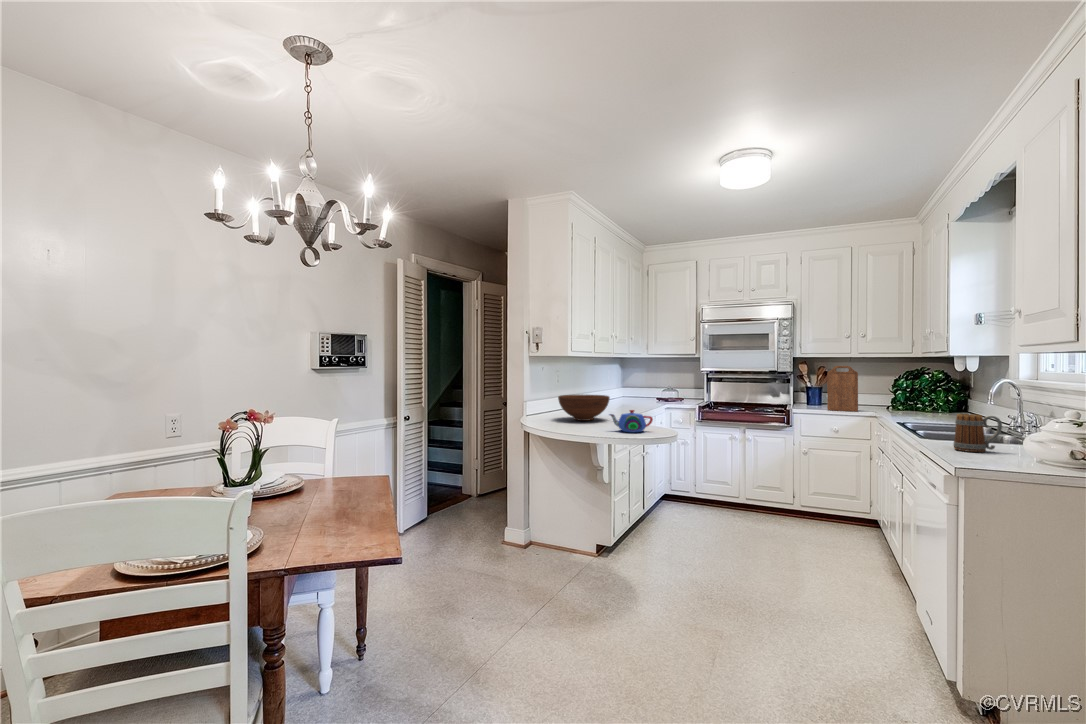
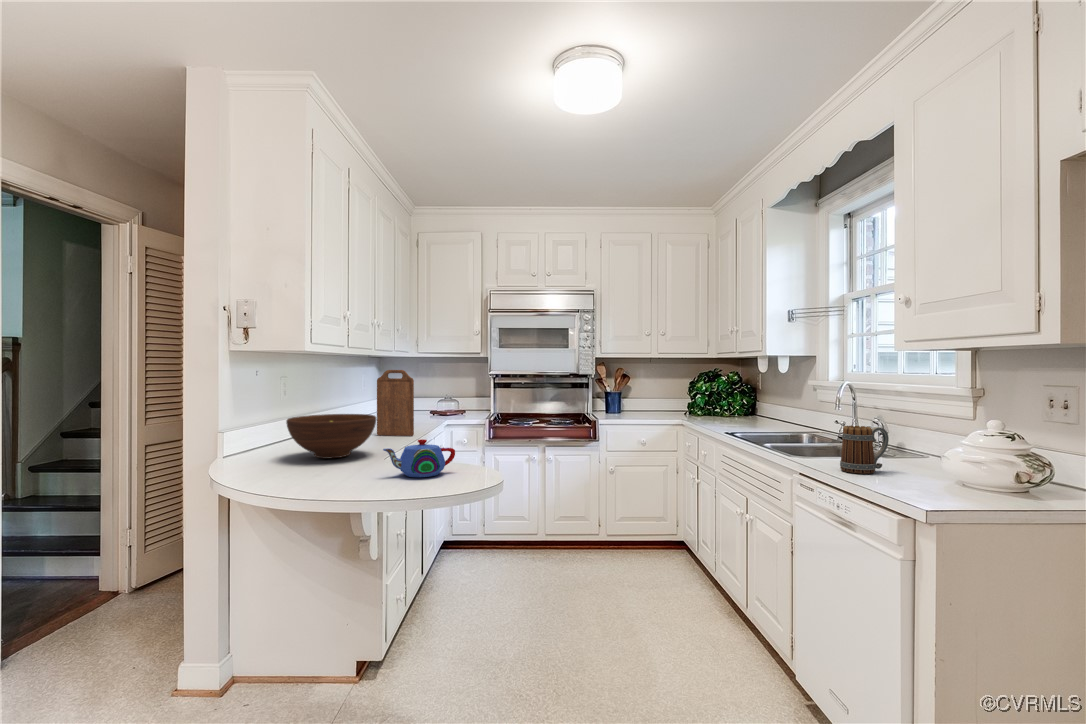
cutting board: present [827,366,858,412] -> present [377,370,414,436]

